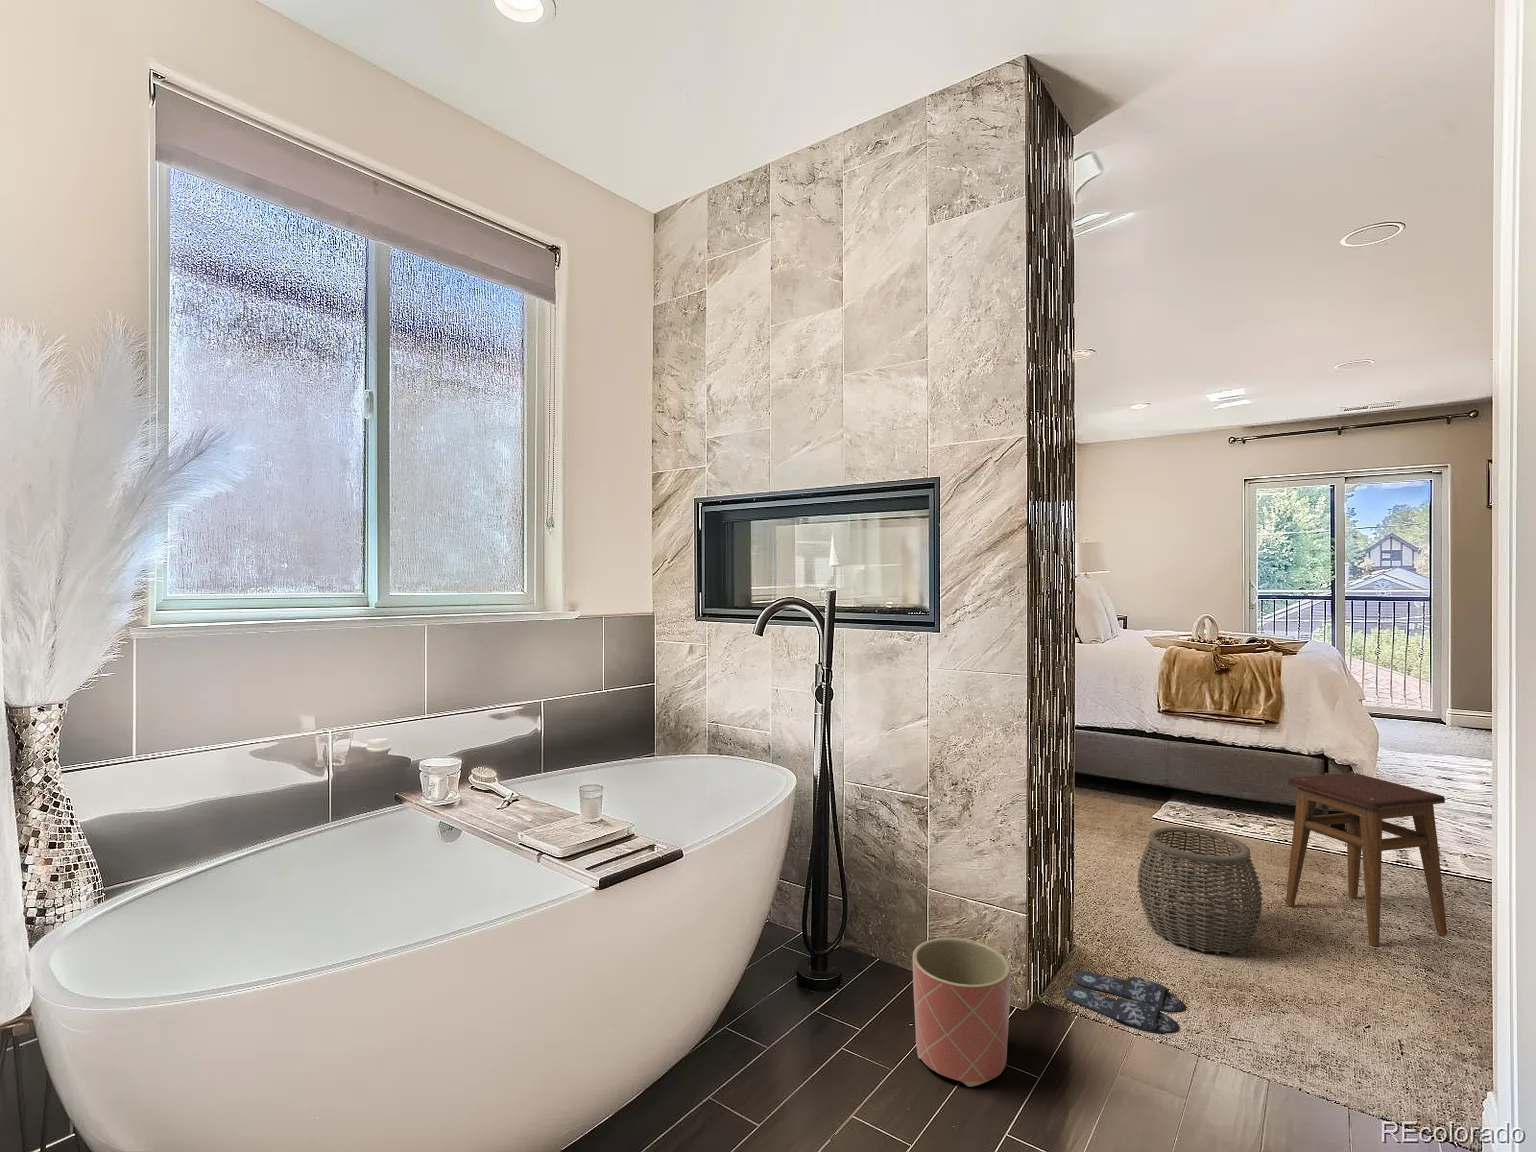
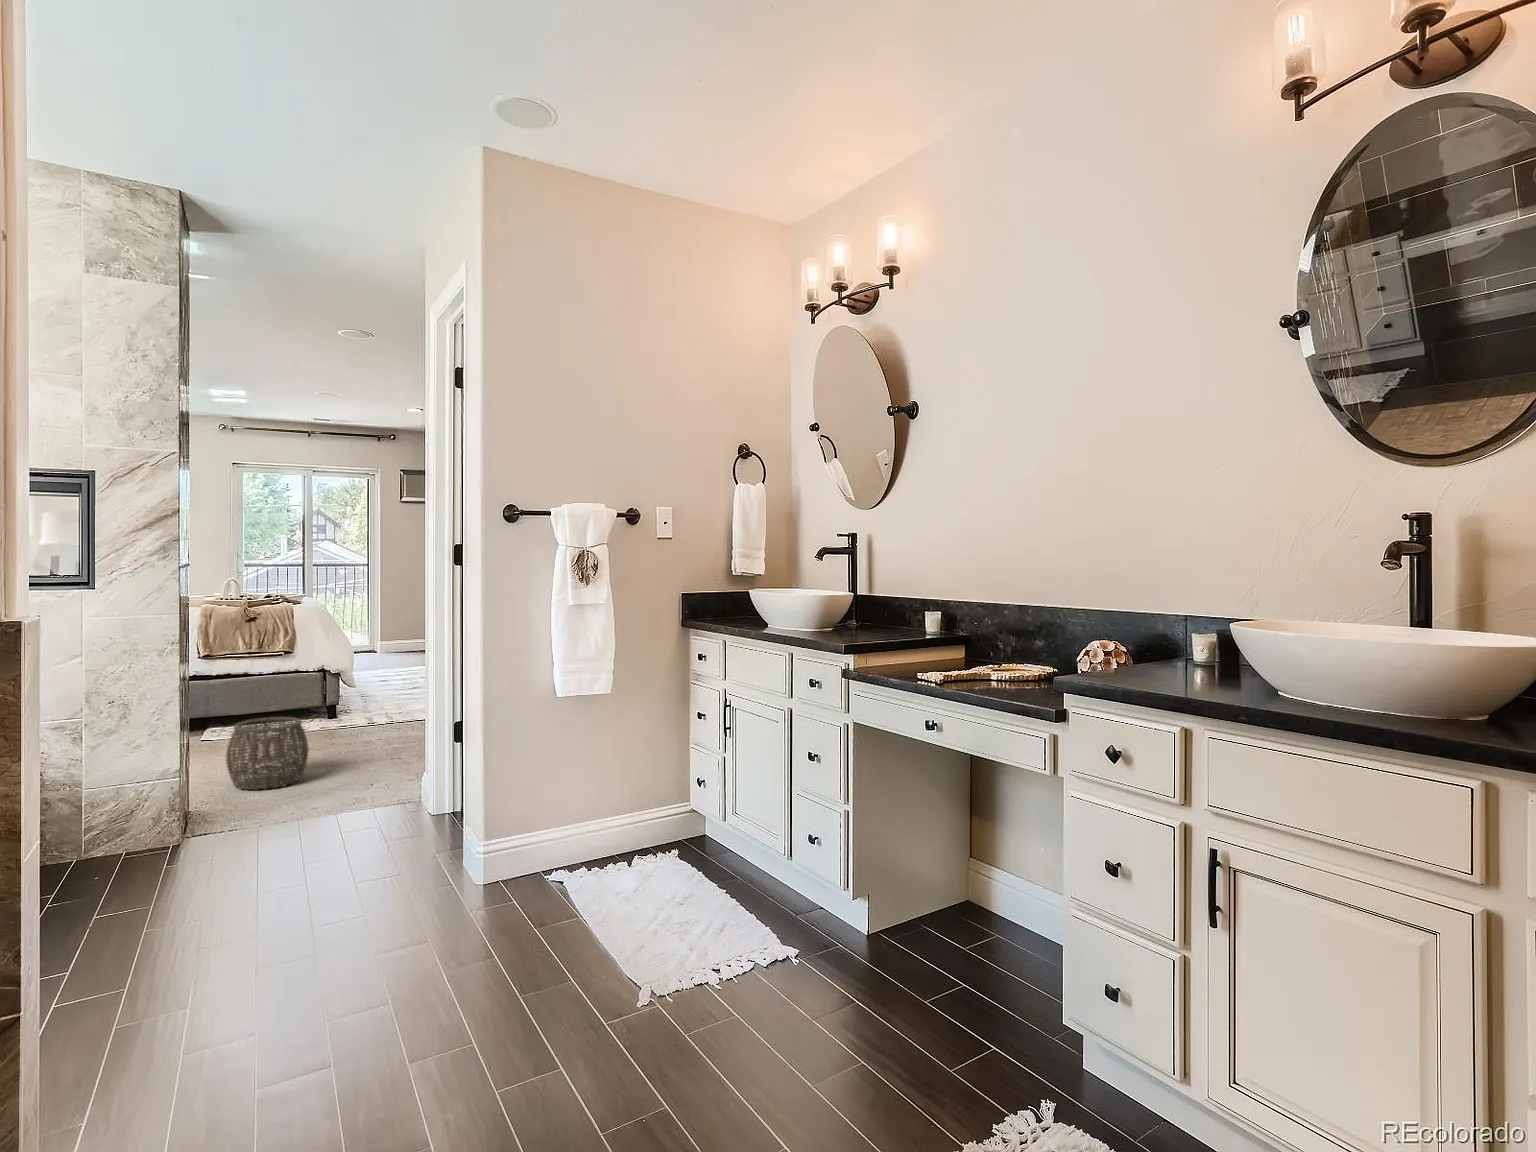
stool: present [1286,773,1447,946] -> none [314,670,397,760]
planter: present [912,937,1011,1087] -> none [108,797,189,882]
slippers: present [1064,971,1184,1033] -> none [198,805,278,830]

